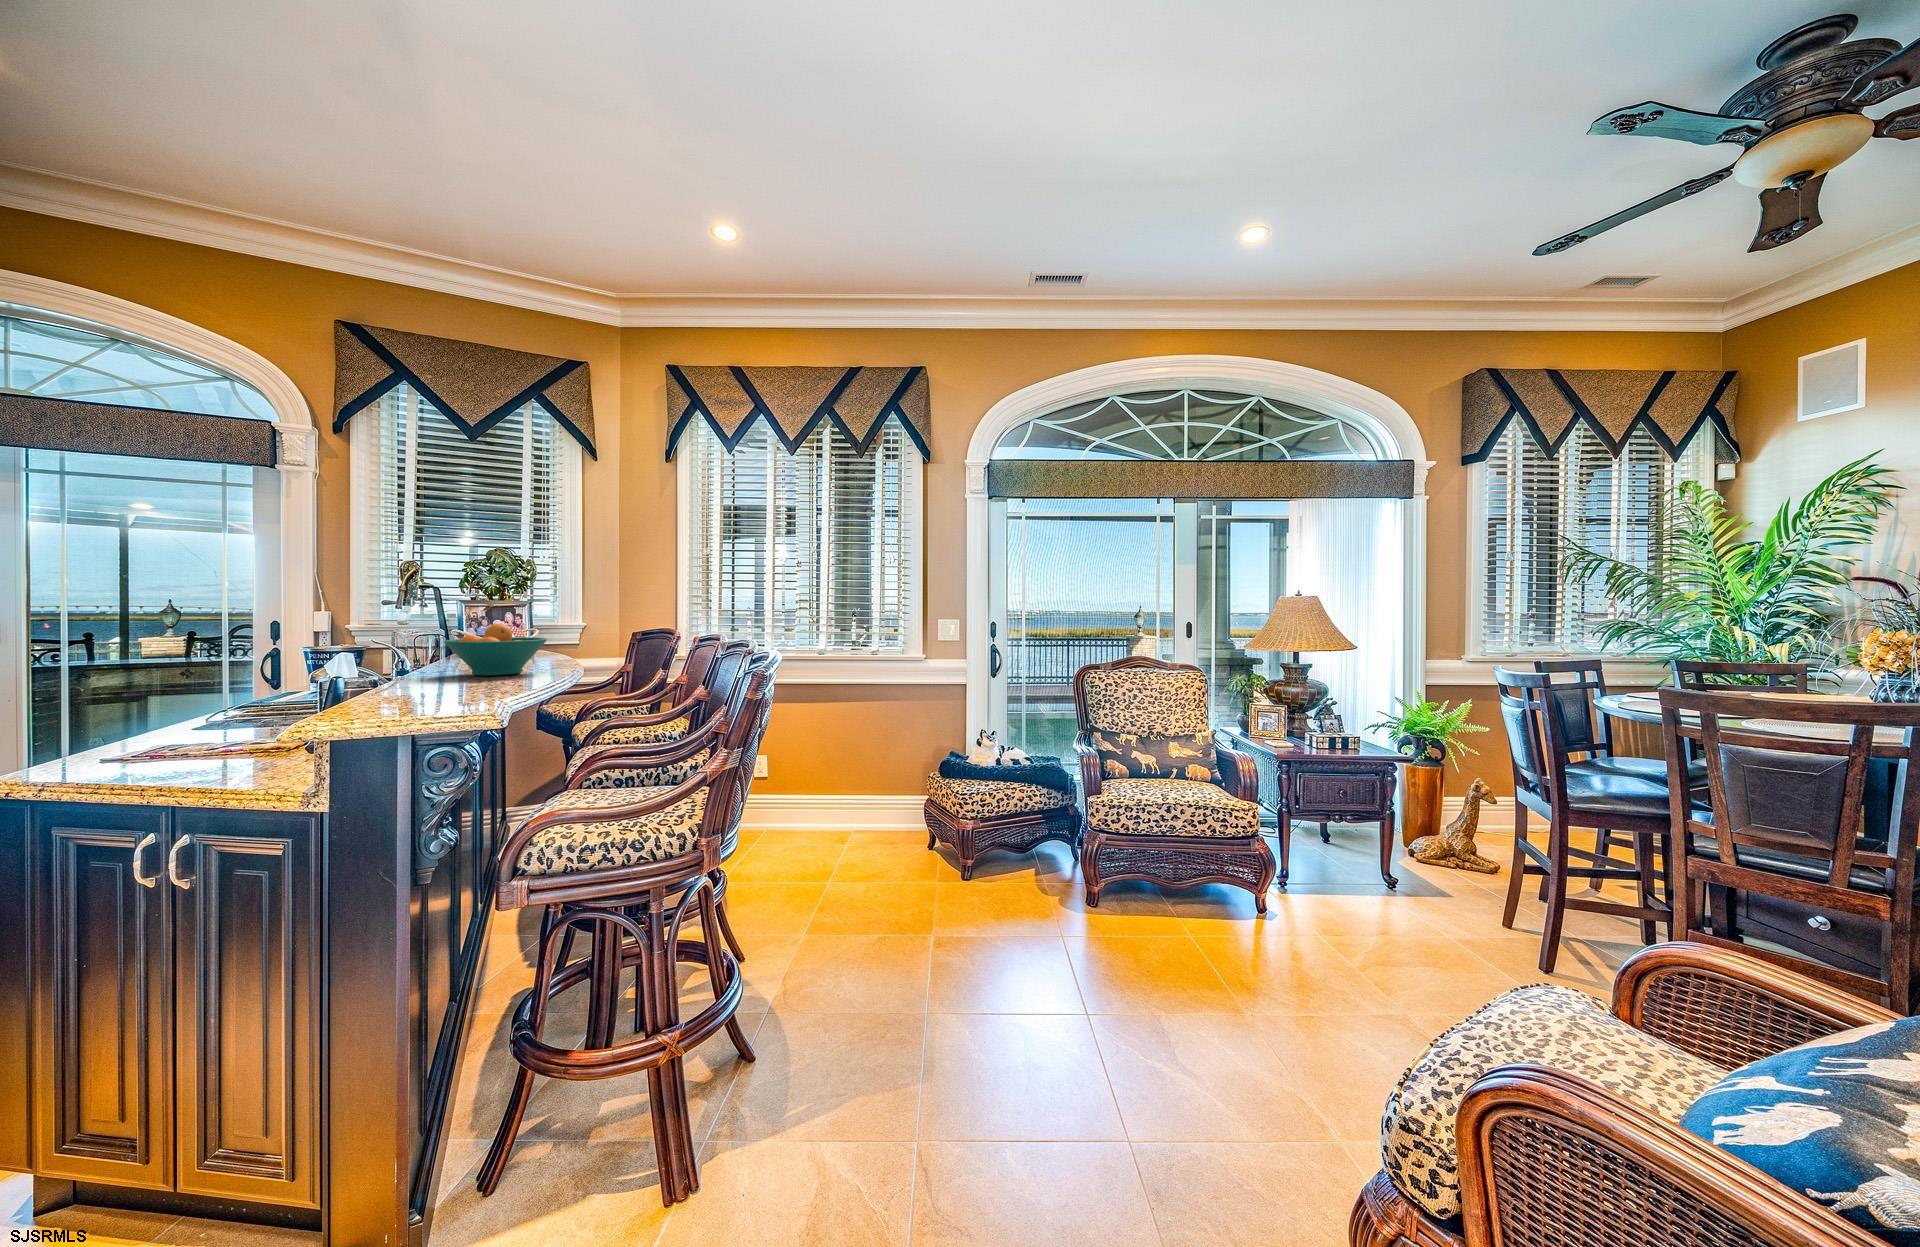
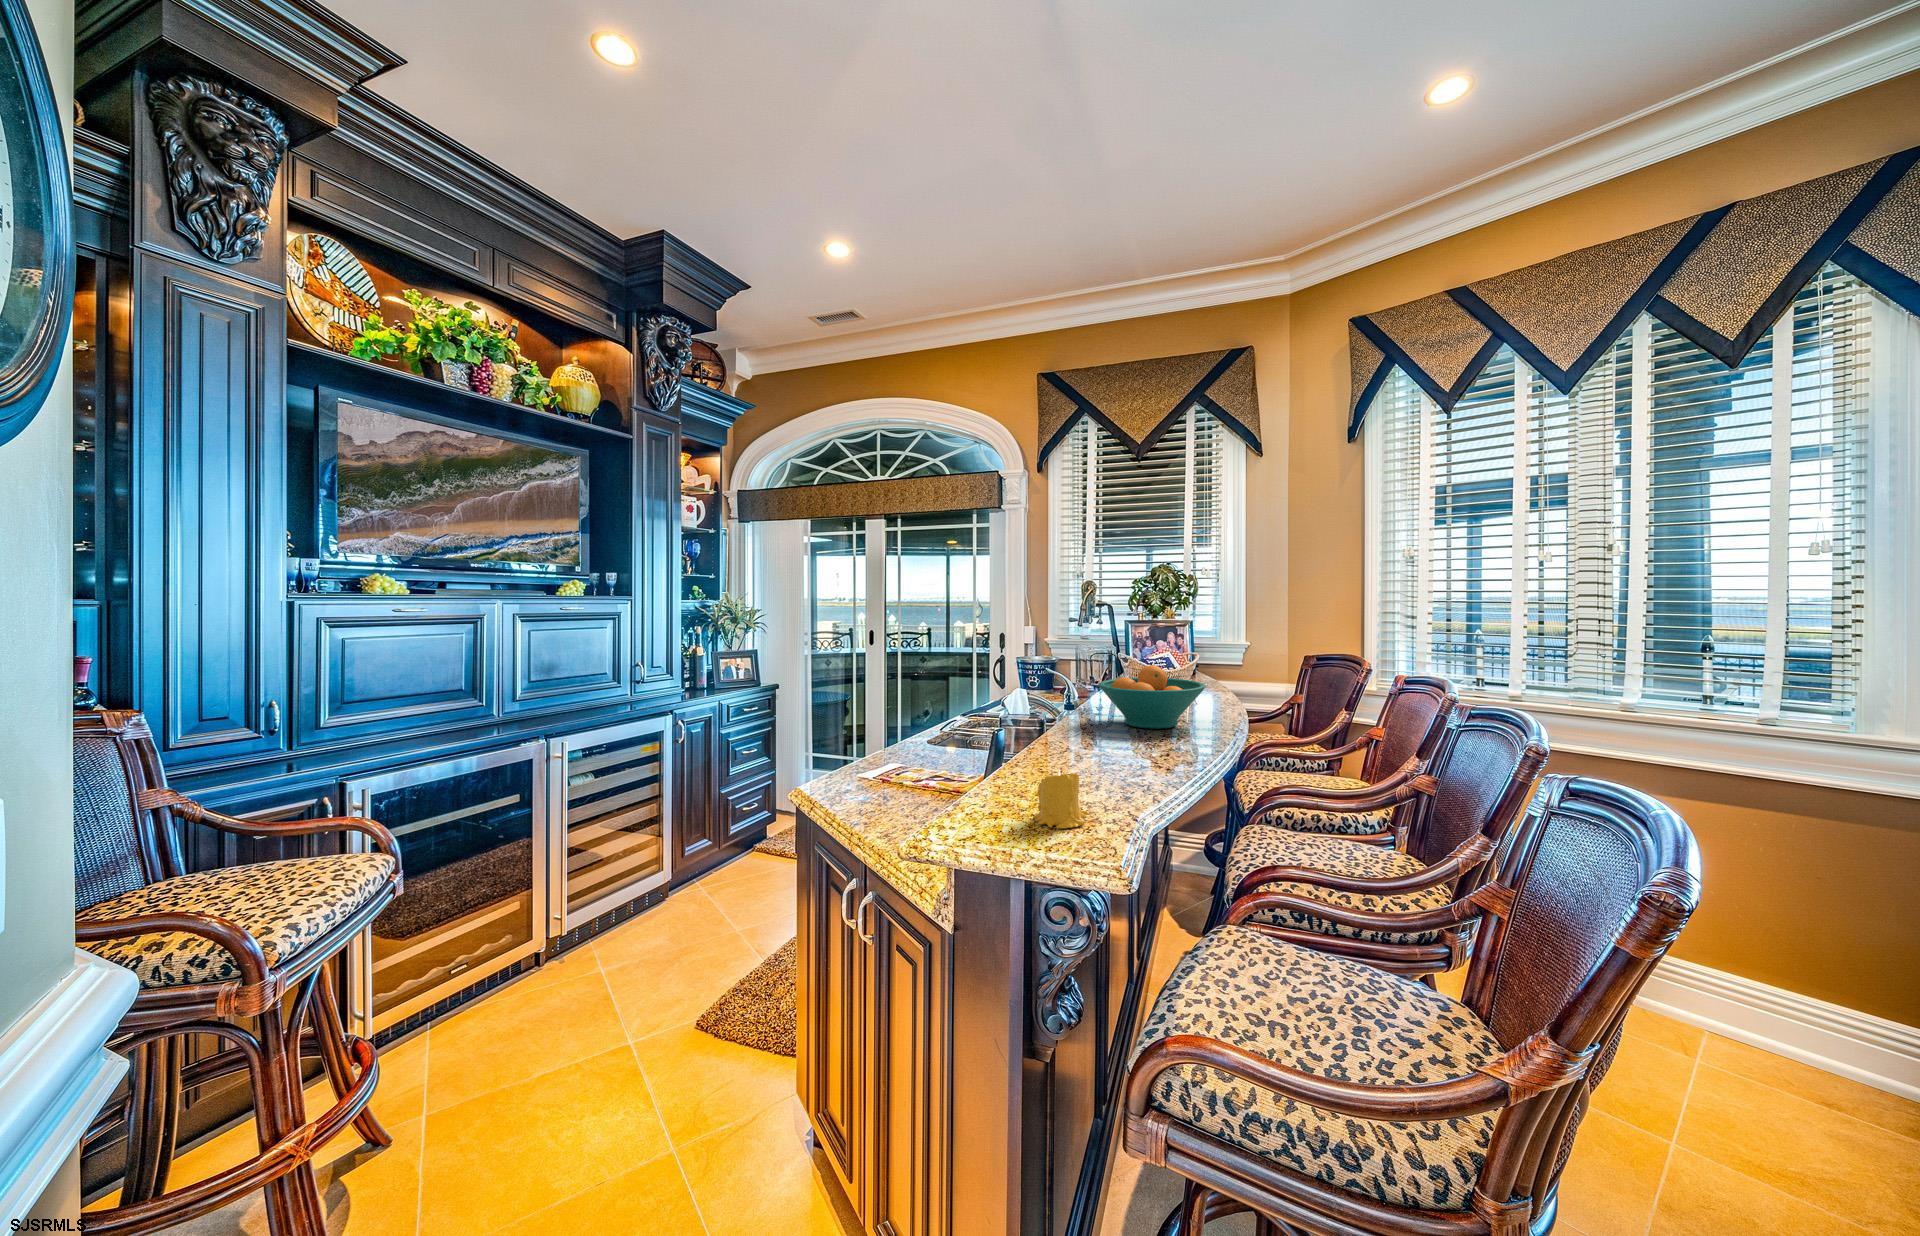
candle: none [411,672,460,713] -> present [1033,770,1089,829]

